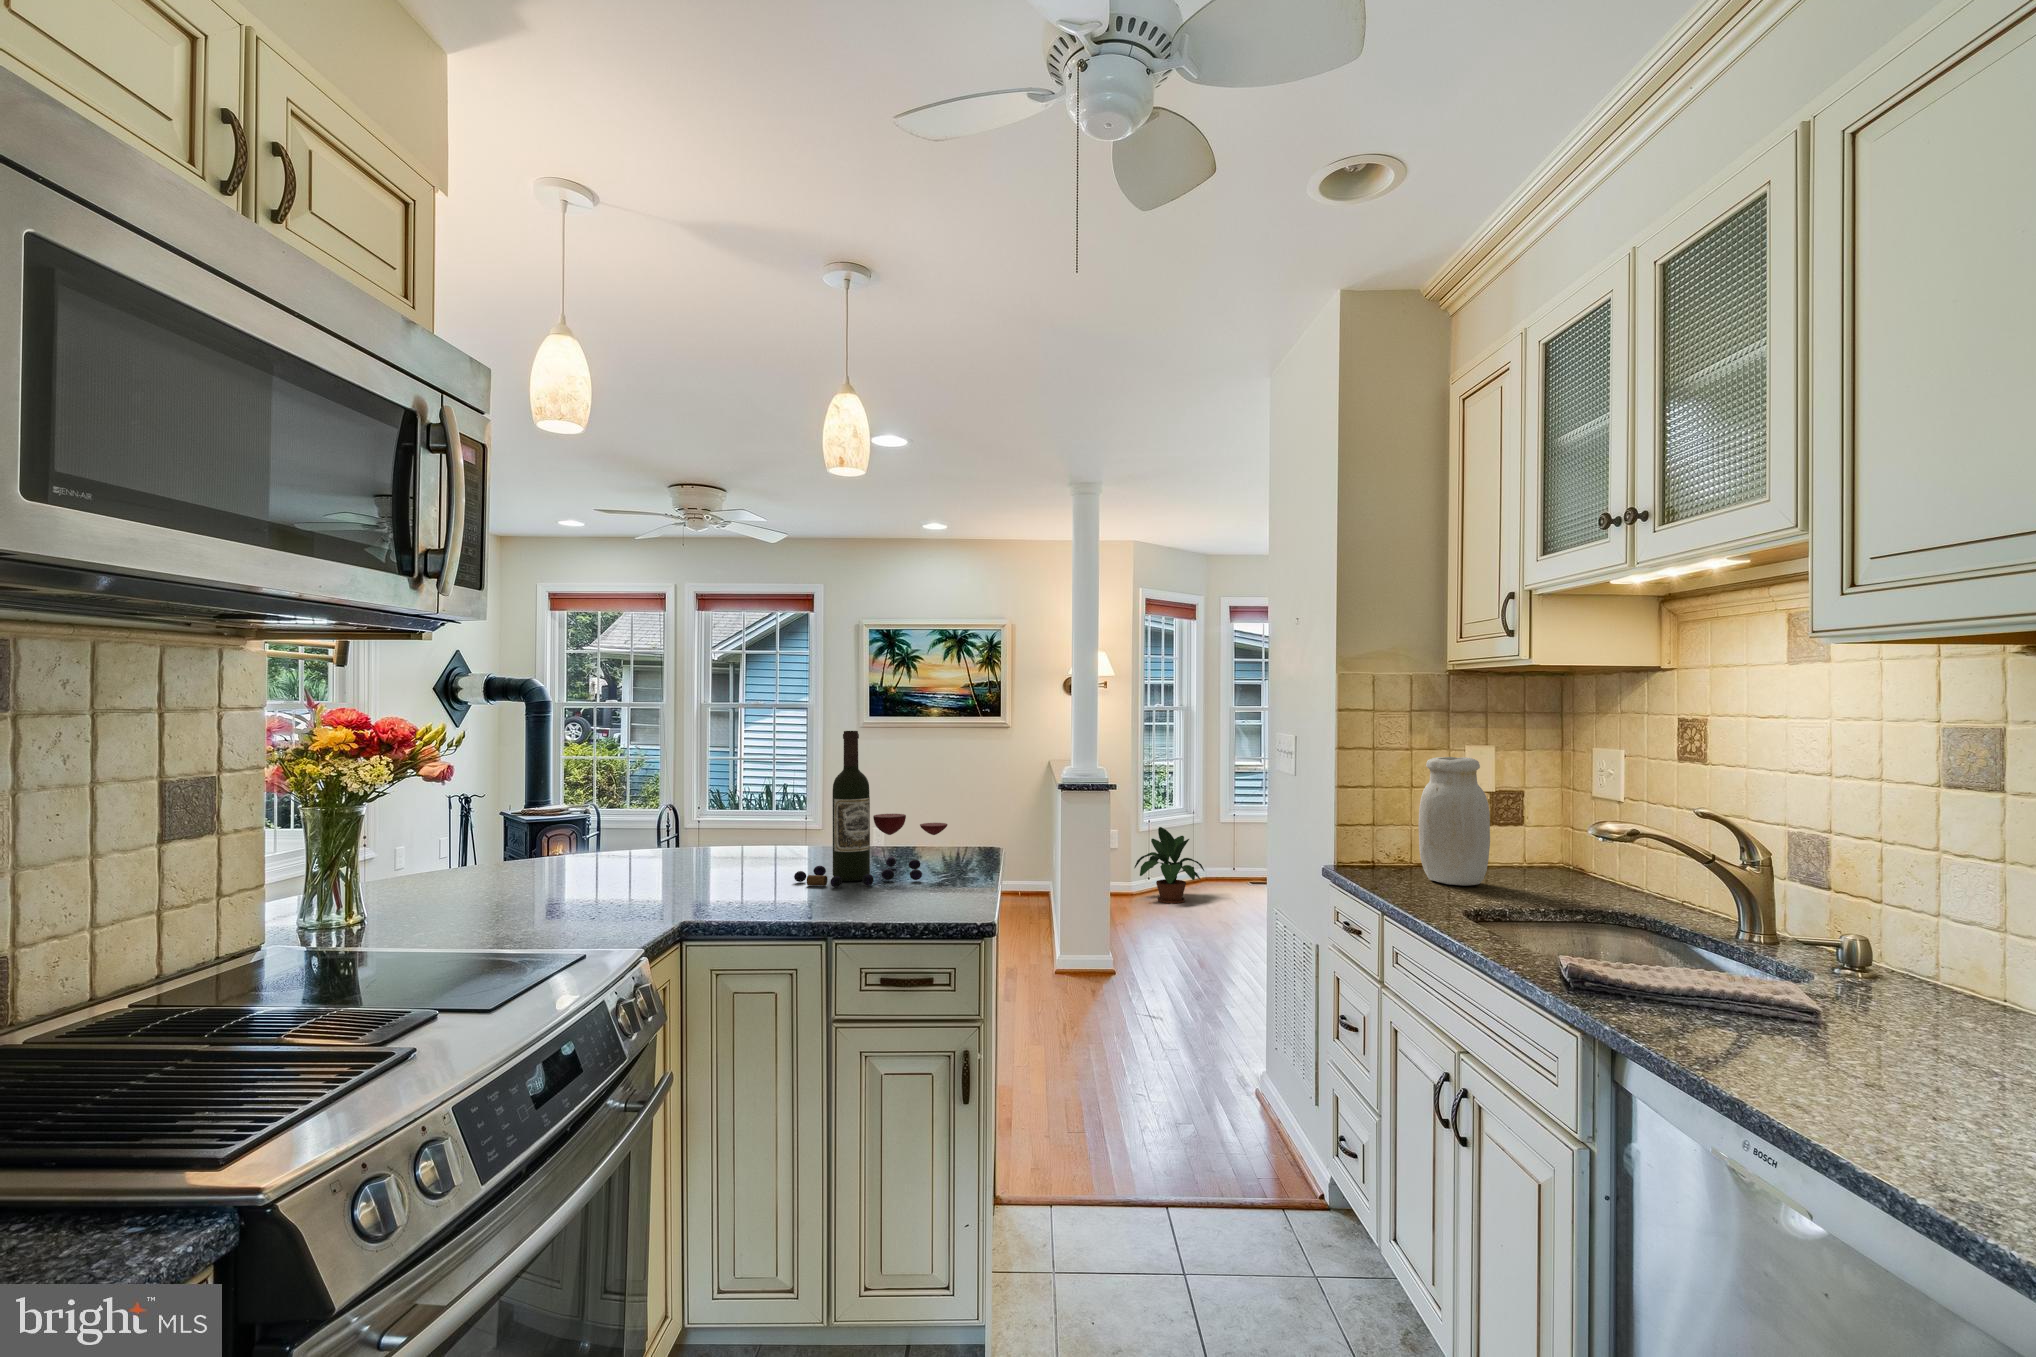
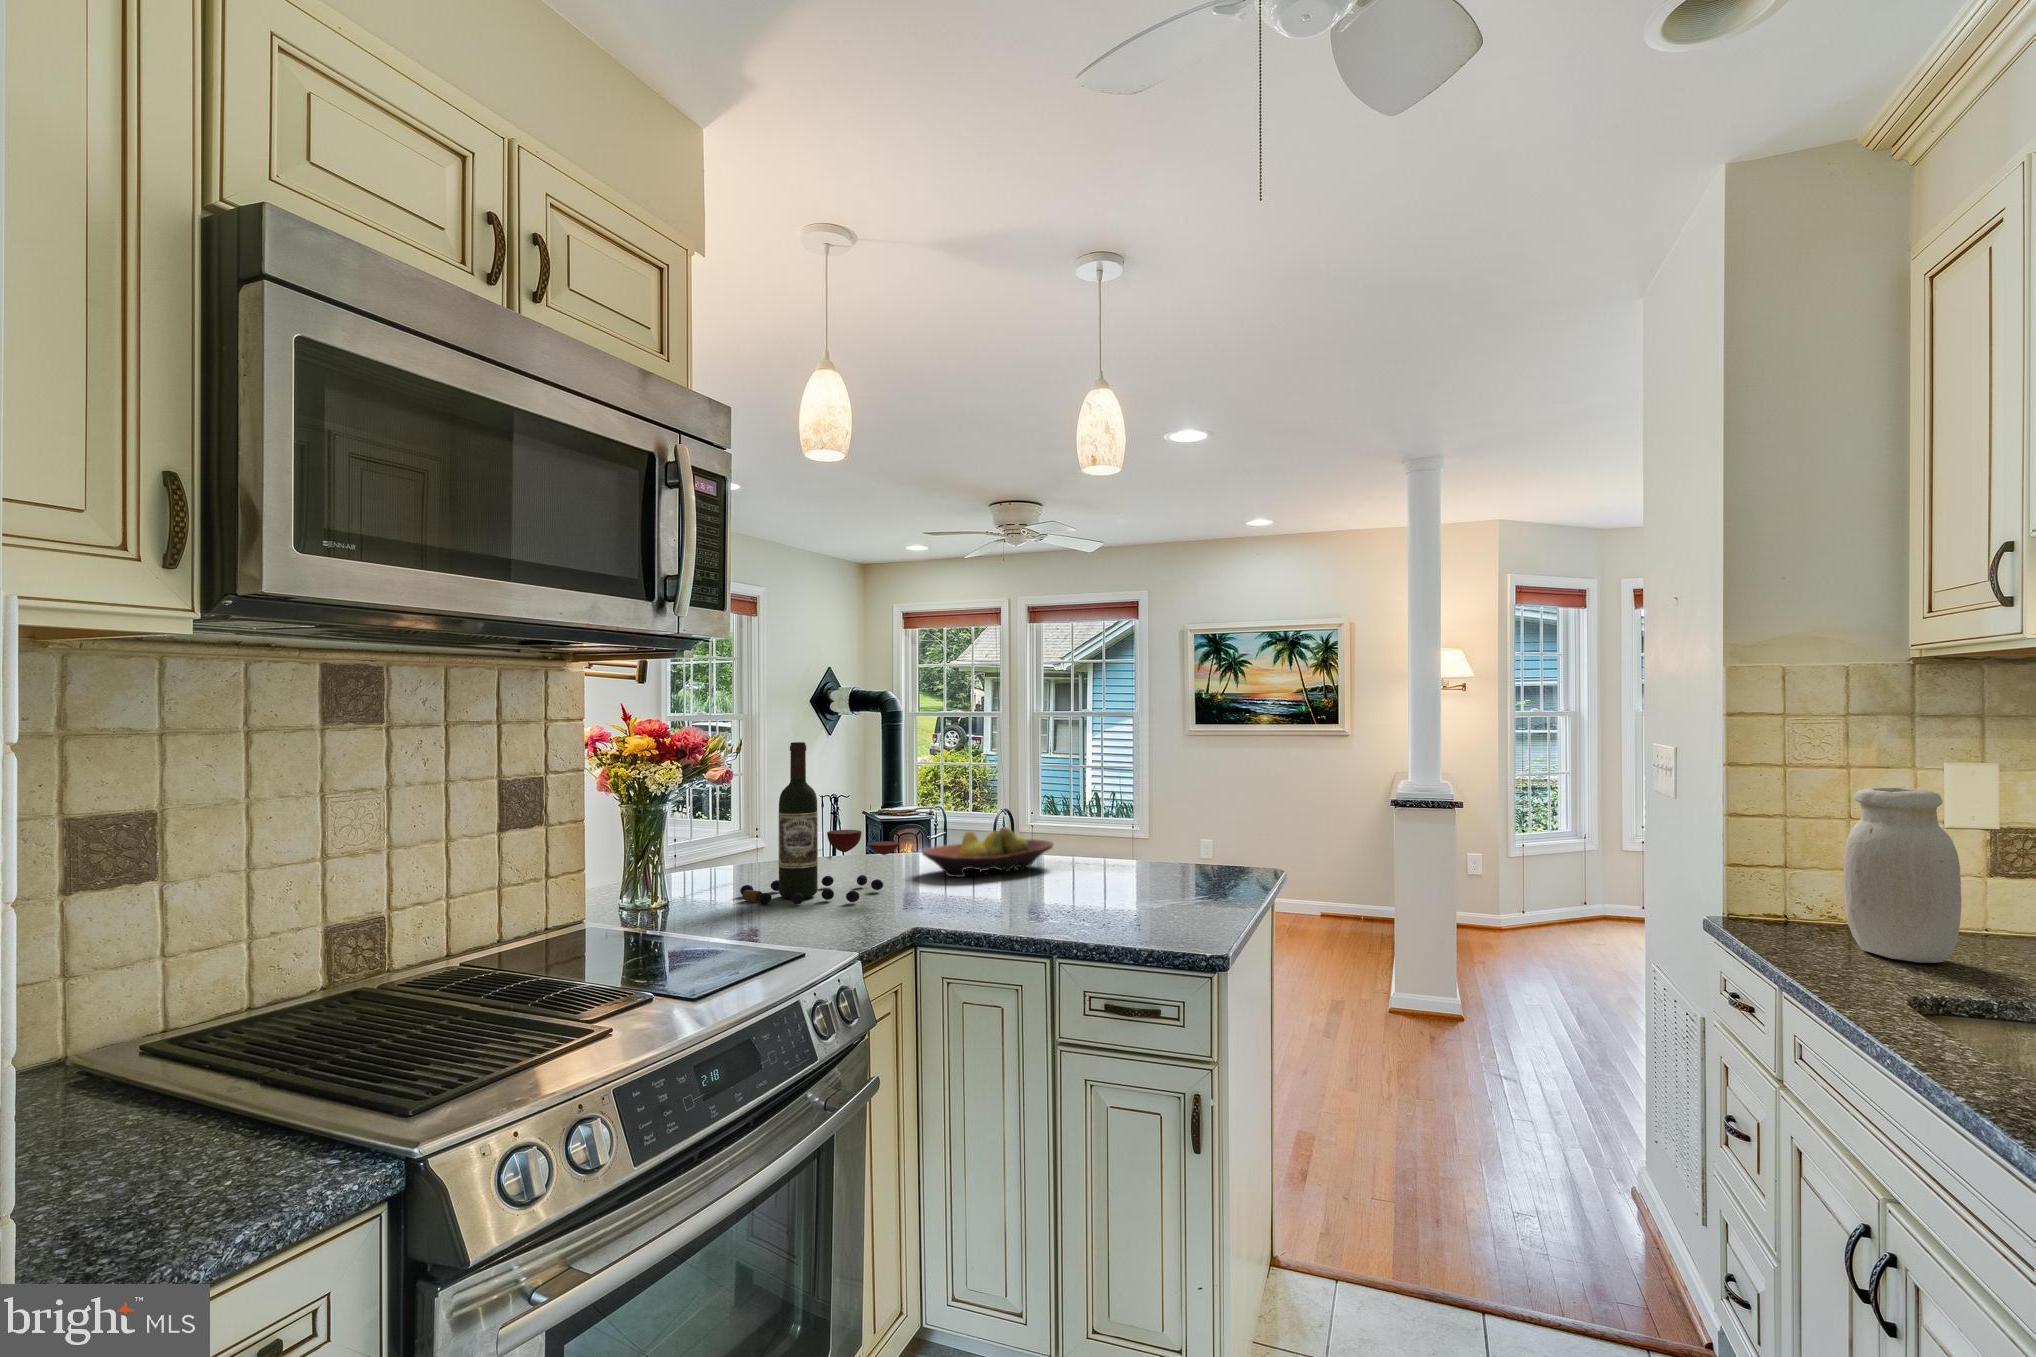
wine bottle: present [794,731,947,887] -> present [740,742,899,904]
fruit bowl: none [641,818,776,870] -> present [922,827,1053,877]
potted plant: present [1135,827,1204,903] -> none [1500,853,1591,942]

